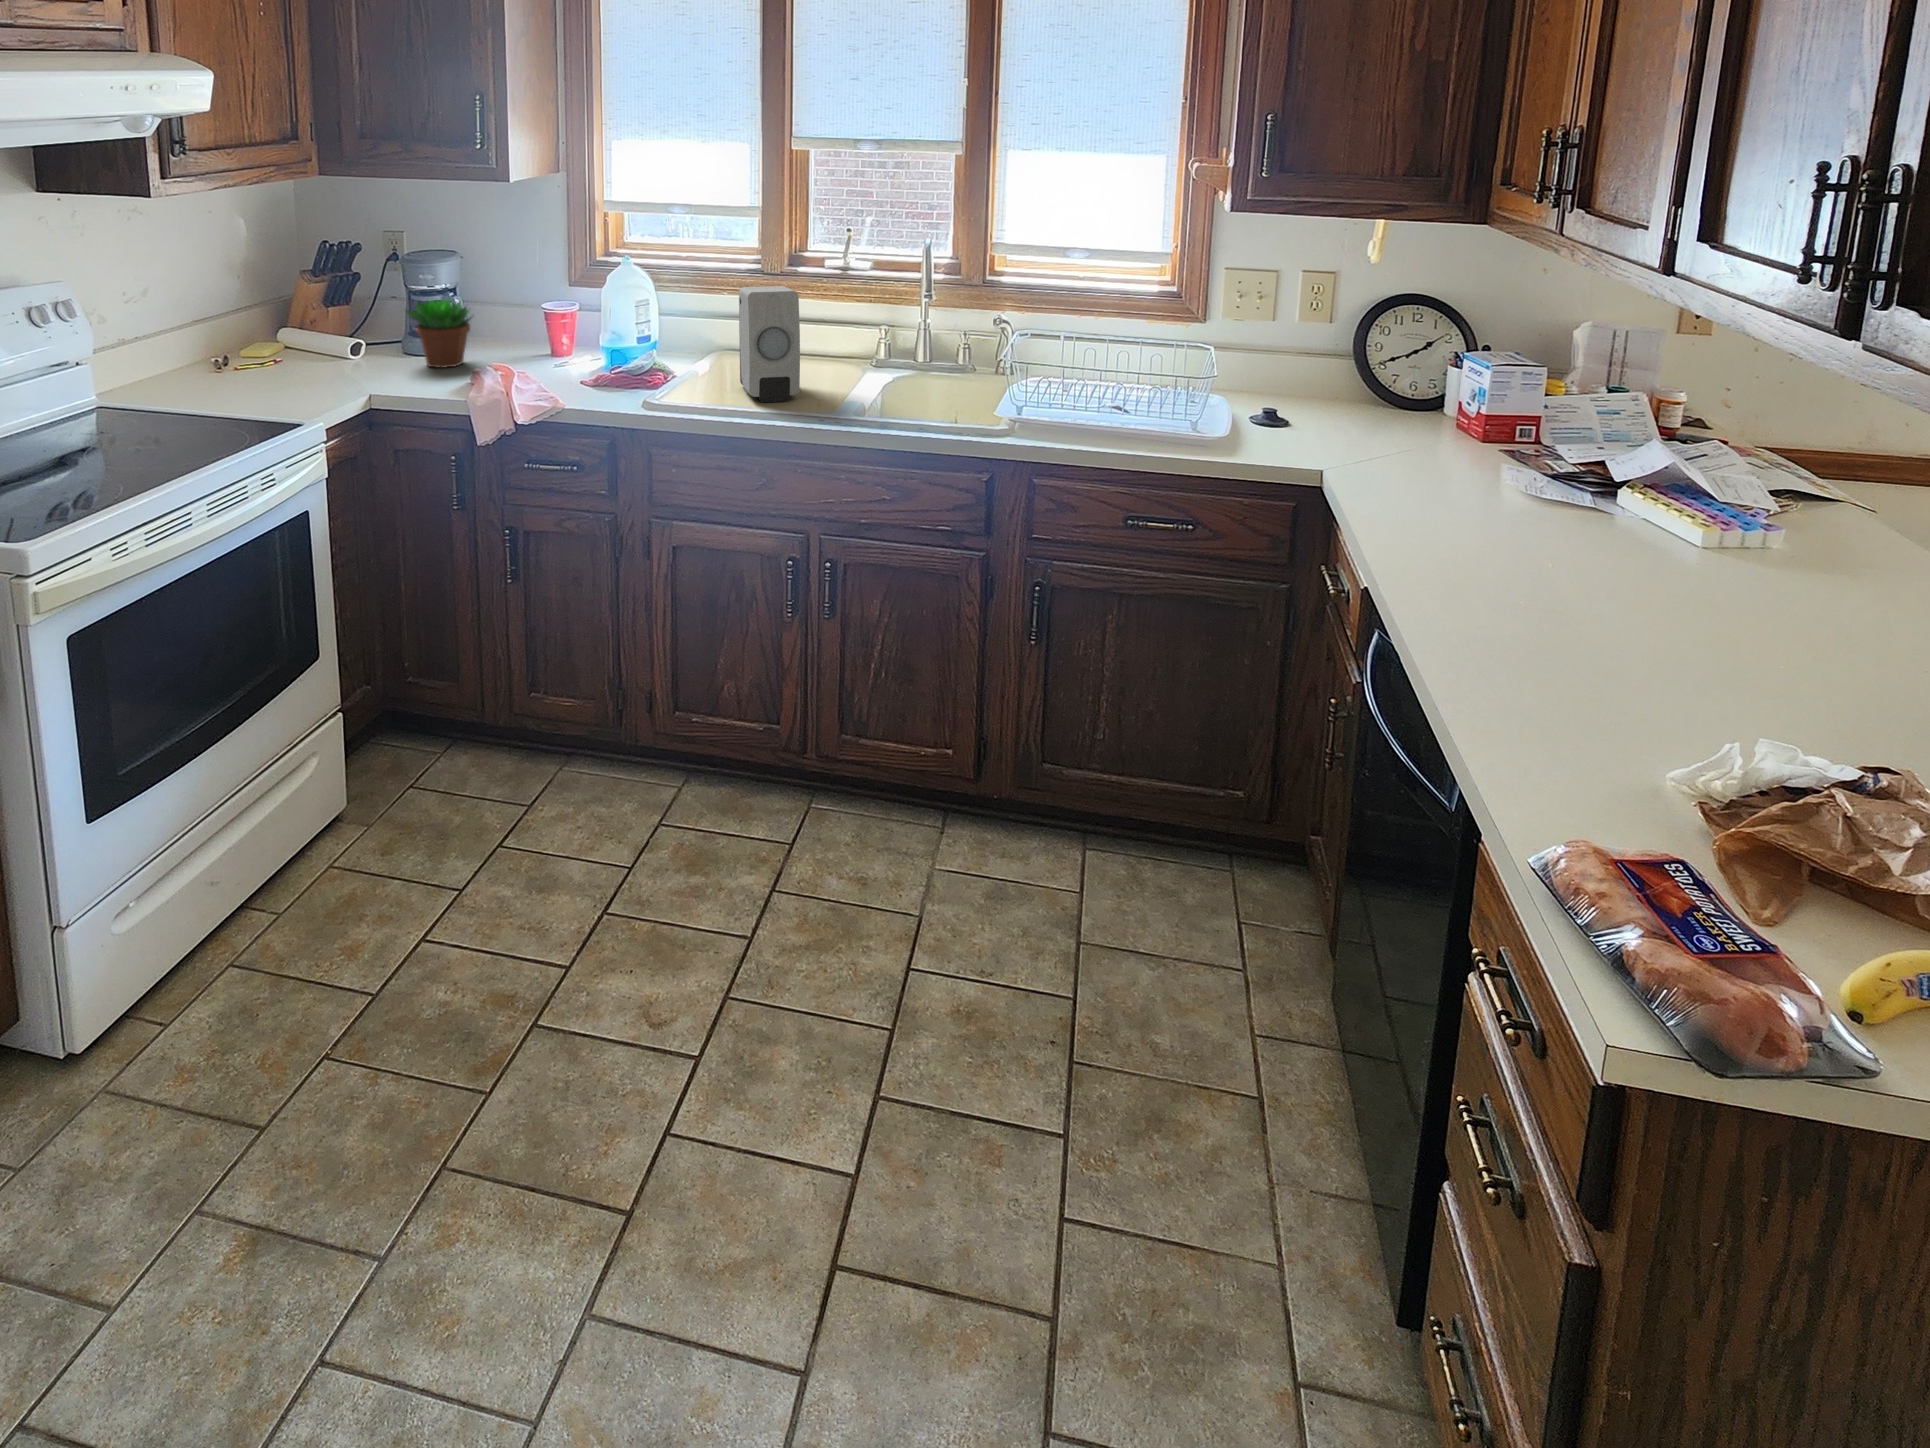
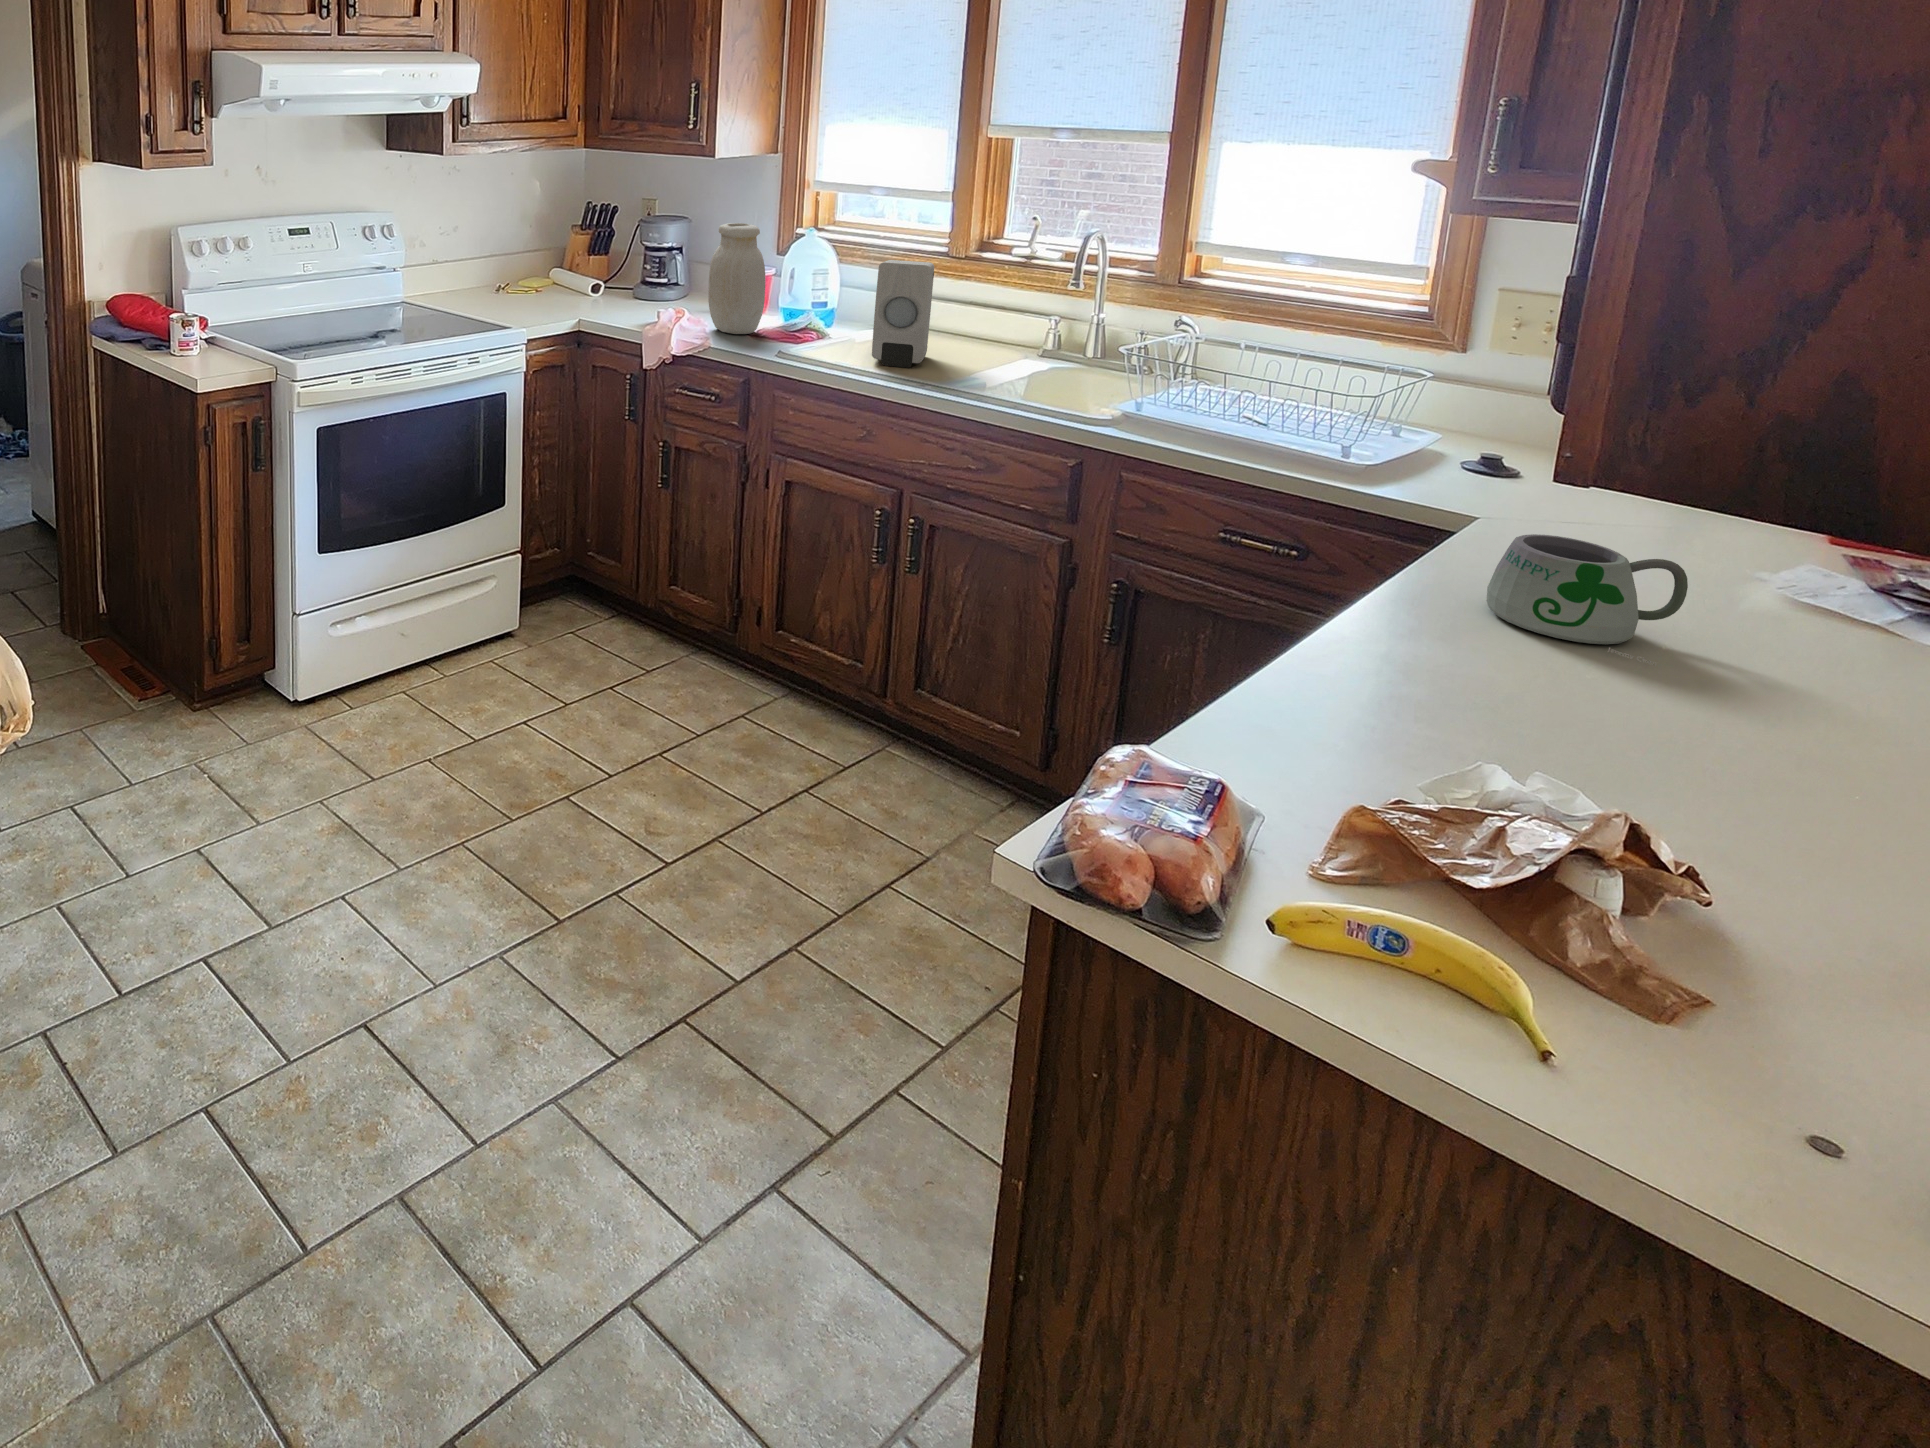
jar: none [537,259,604,388] -> present [708,223,766,334]
succulent plant: present [406,299,471,368] -> none [625,251,678,309]
mug: none [1447,490,1582,585] -> present [1486,534,1688,666]

